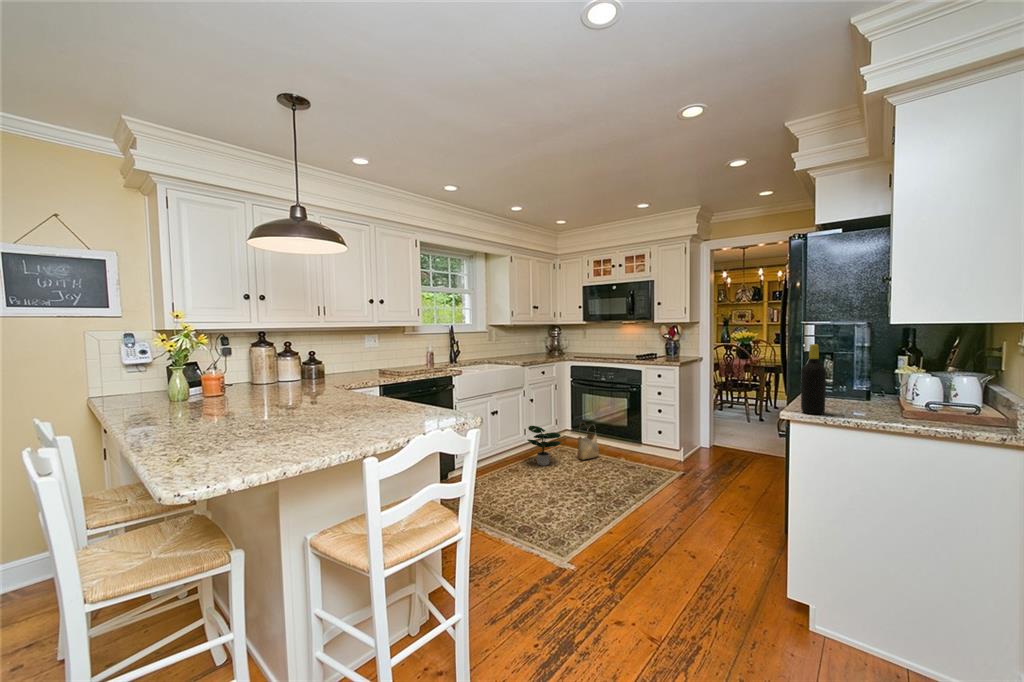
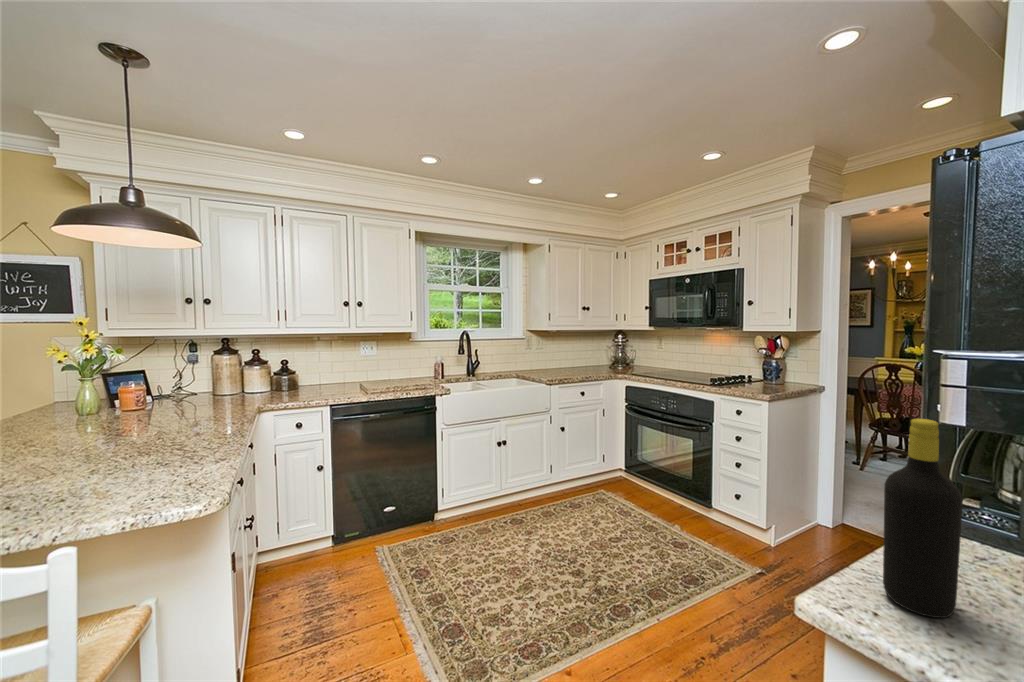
potted plant: present [528,426,562,466] -> none [538,462,585,518]
woven basket: present [578,429,599,460] -> none [610,465,643,518]

